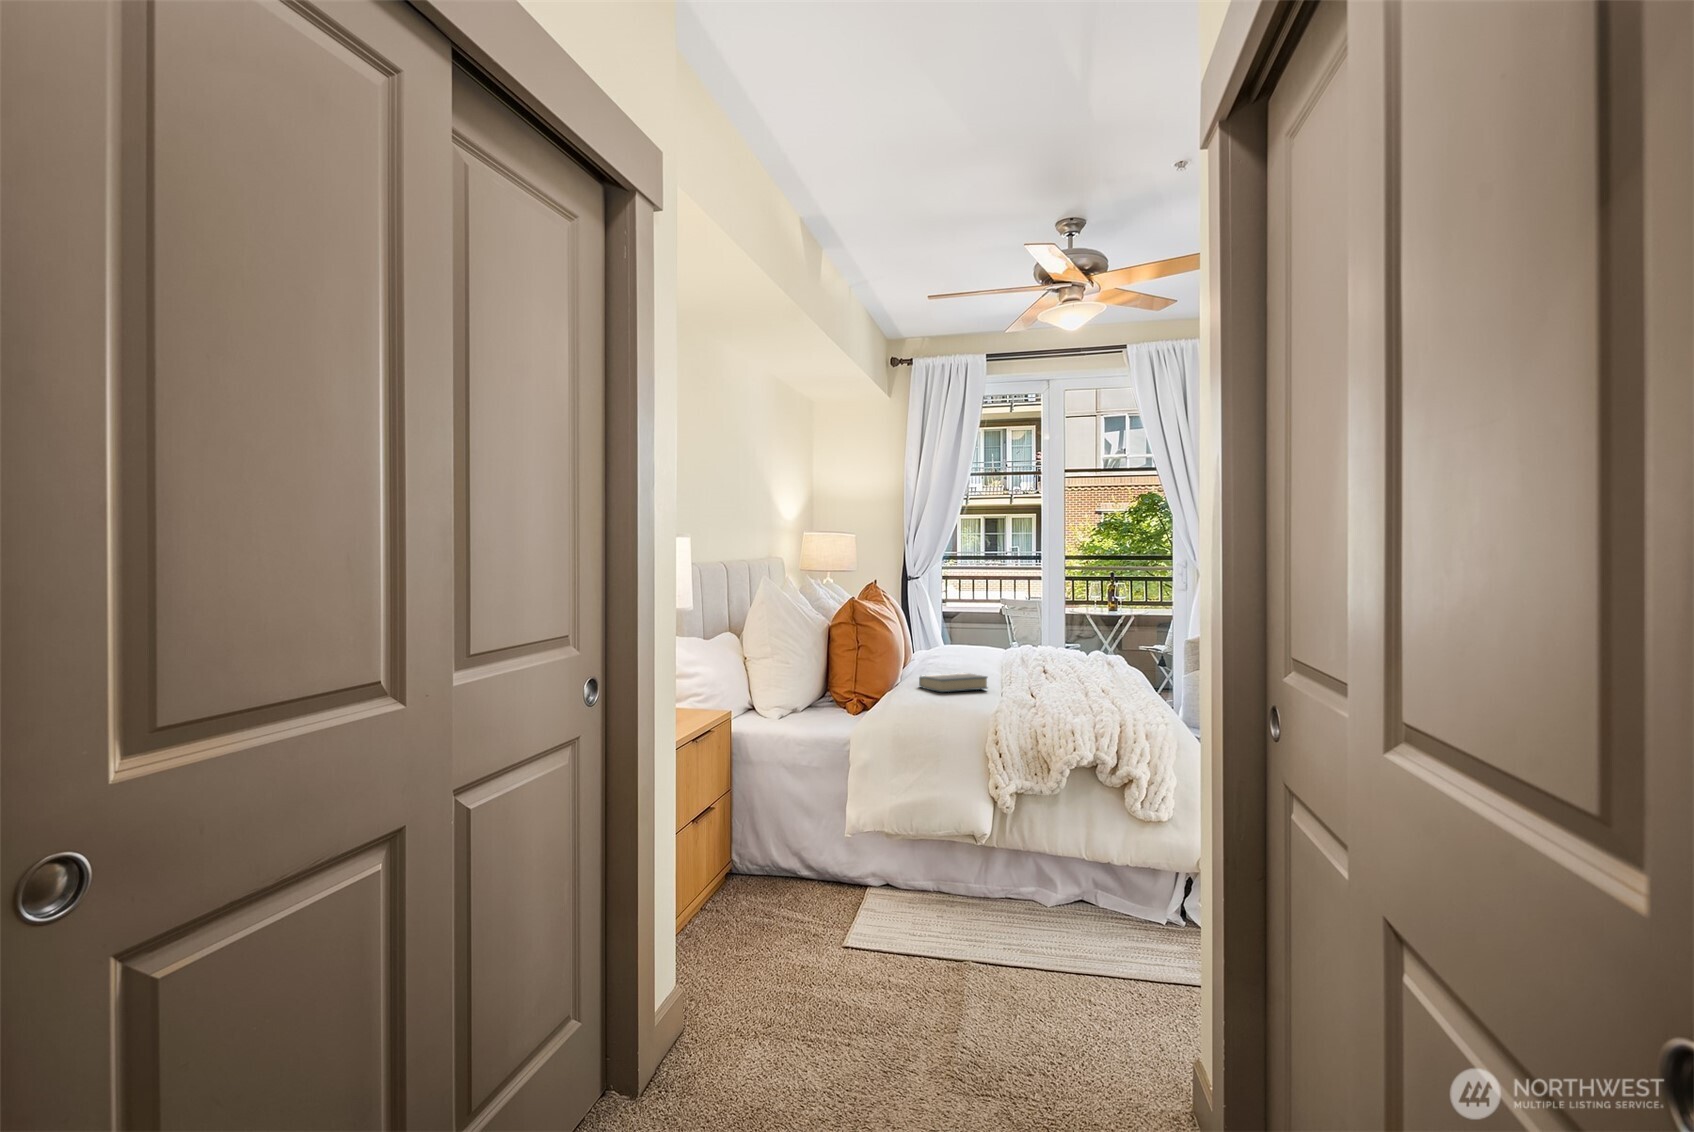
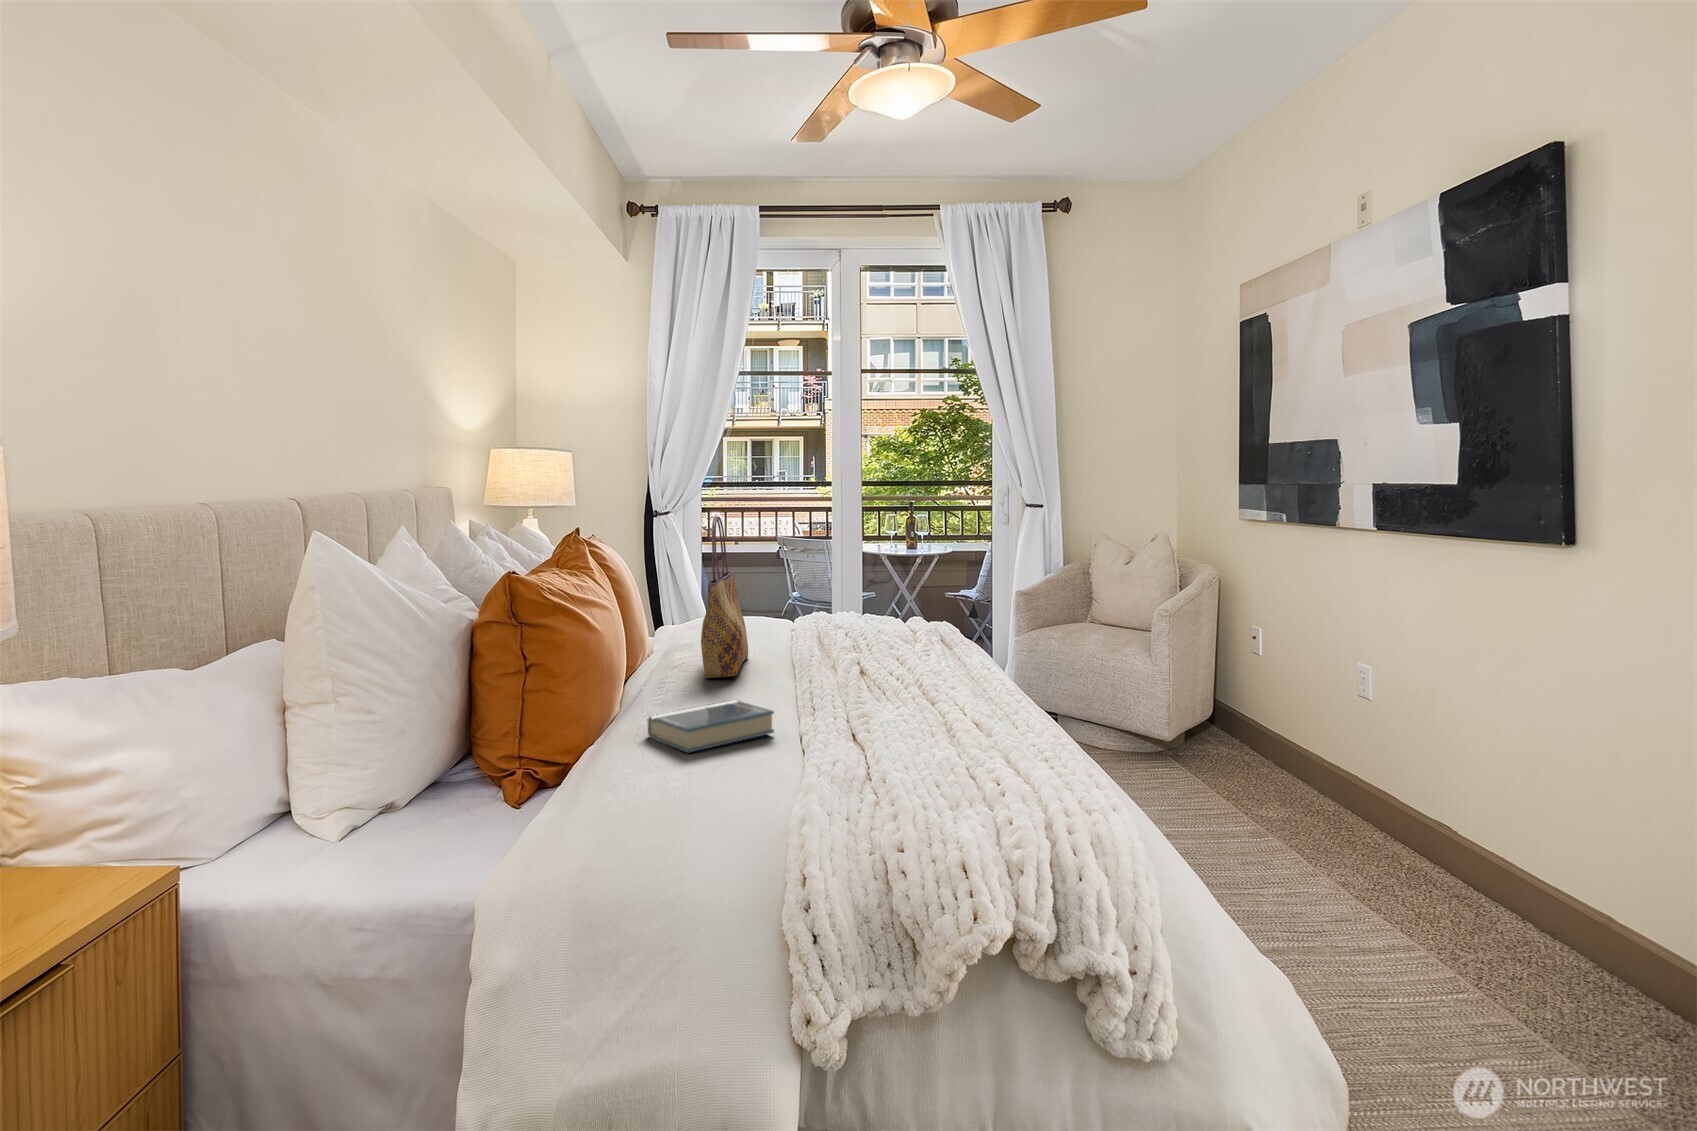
tote bag: none [947,573,976,670] -> present [701,515,748,678]

